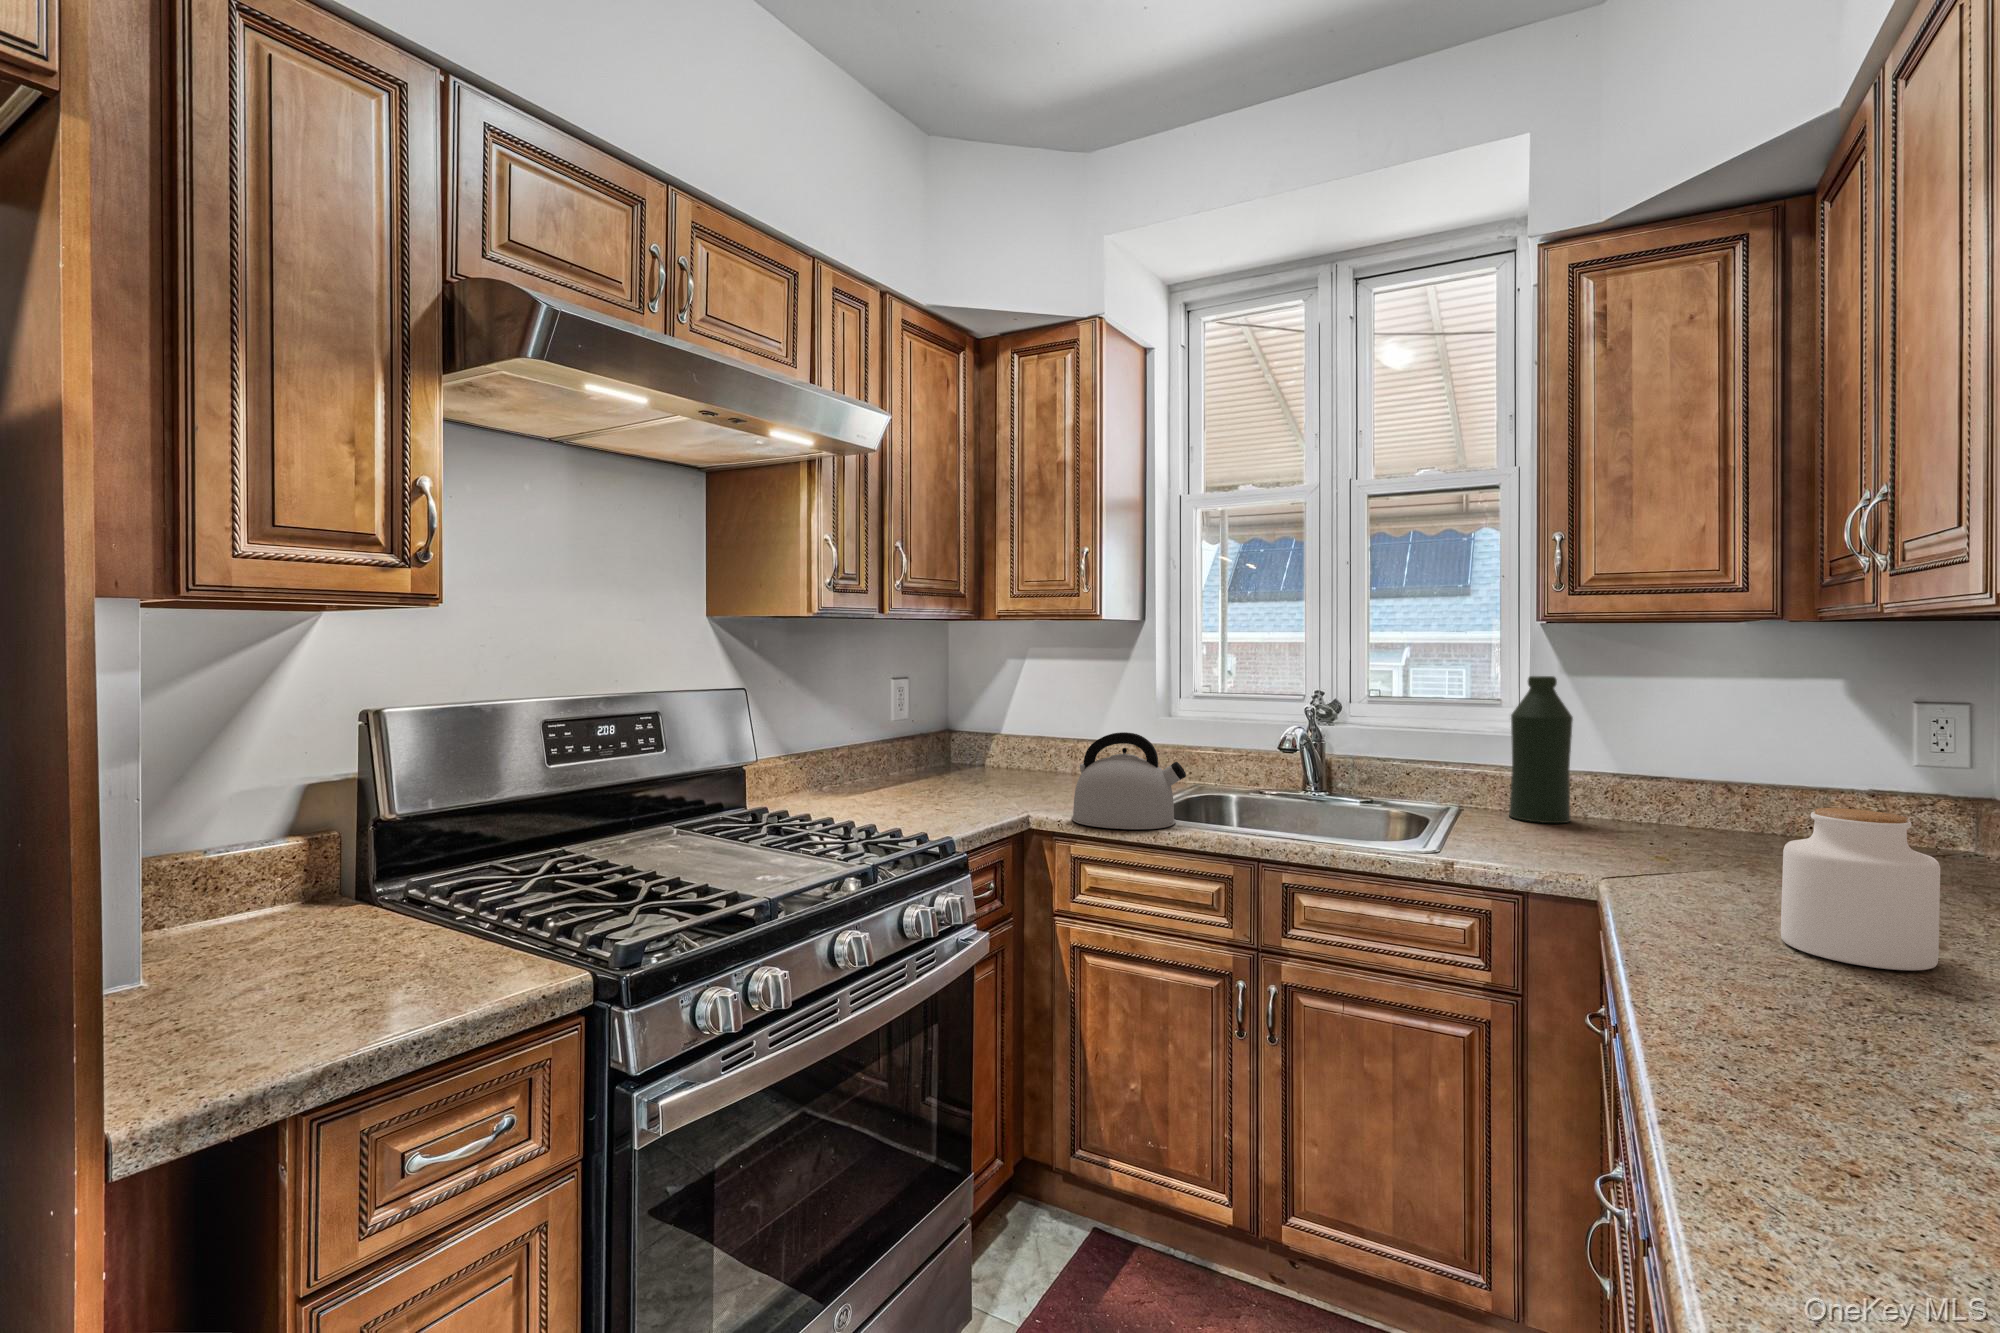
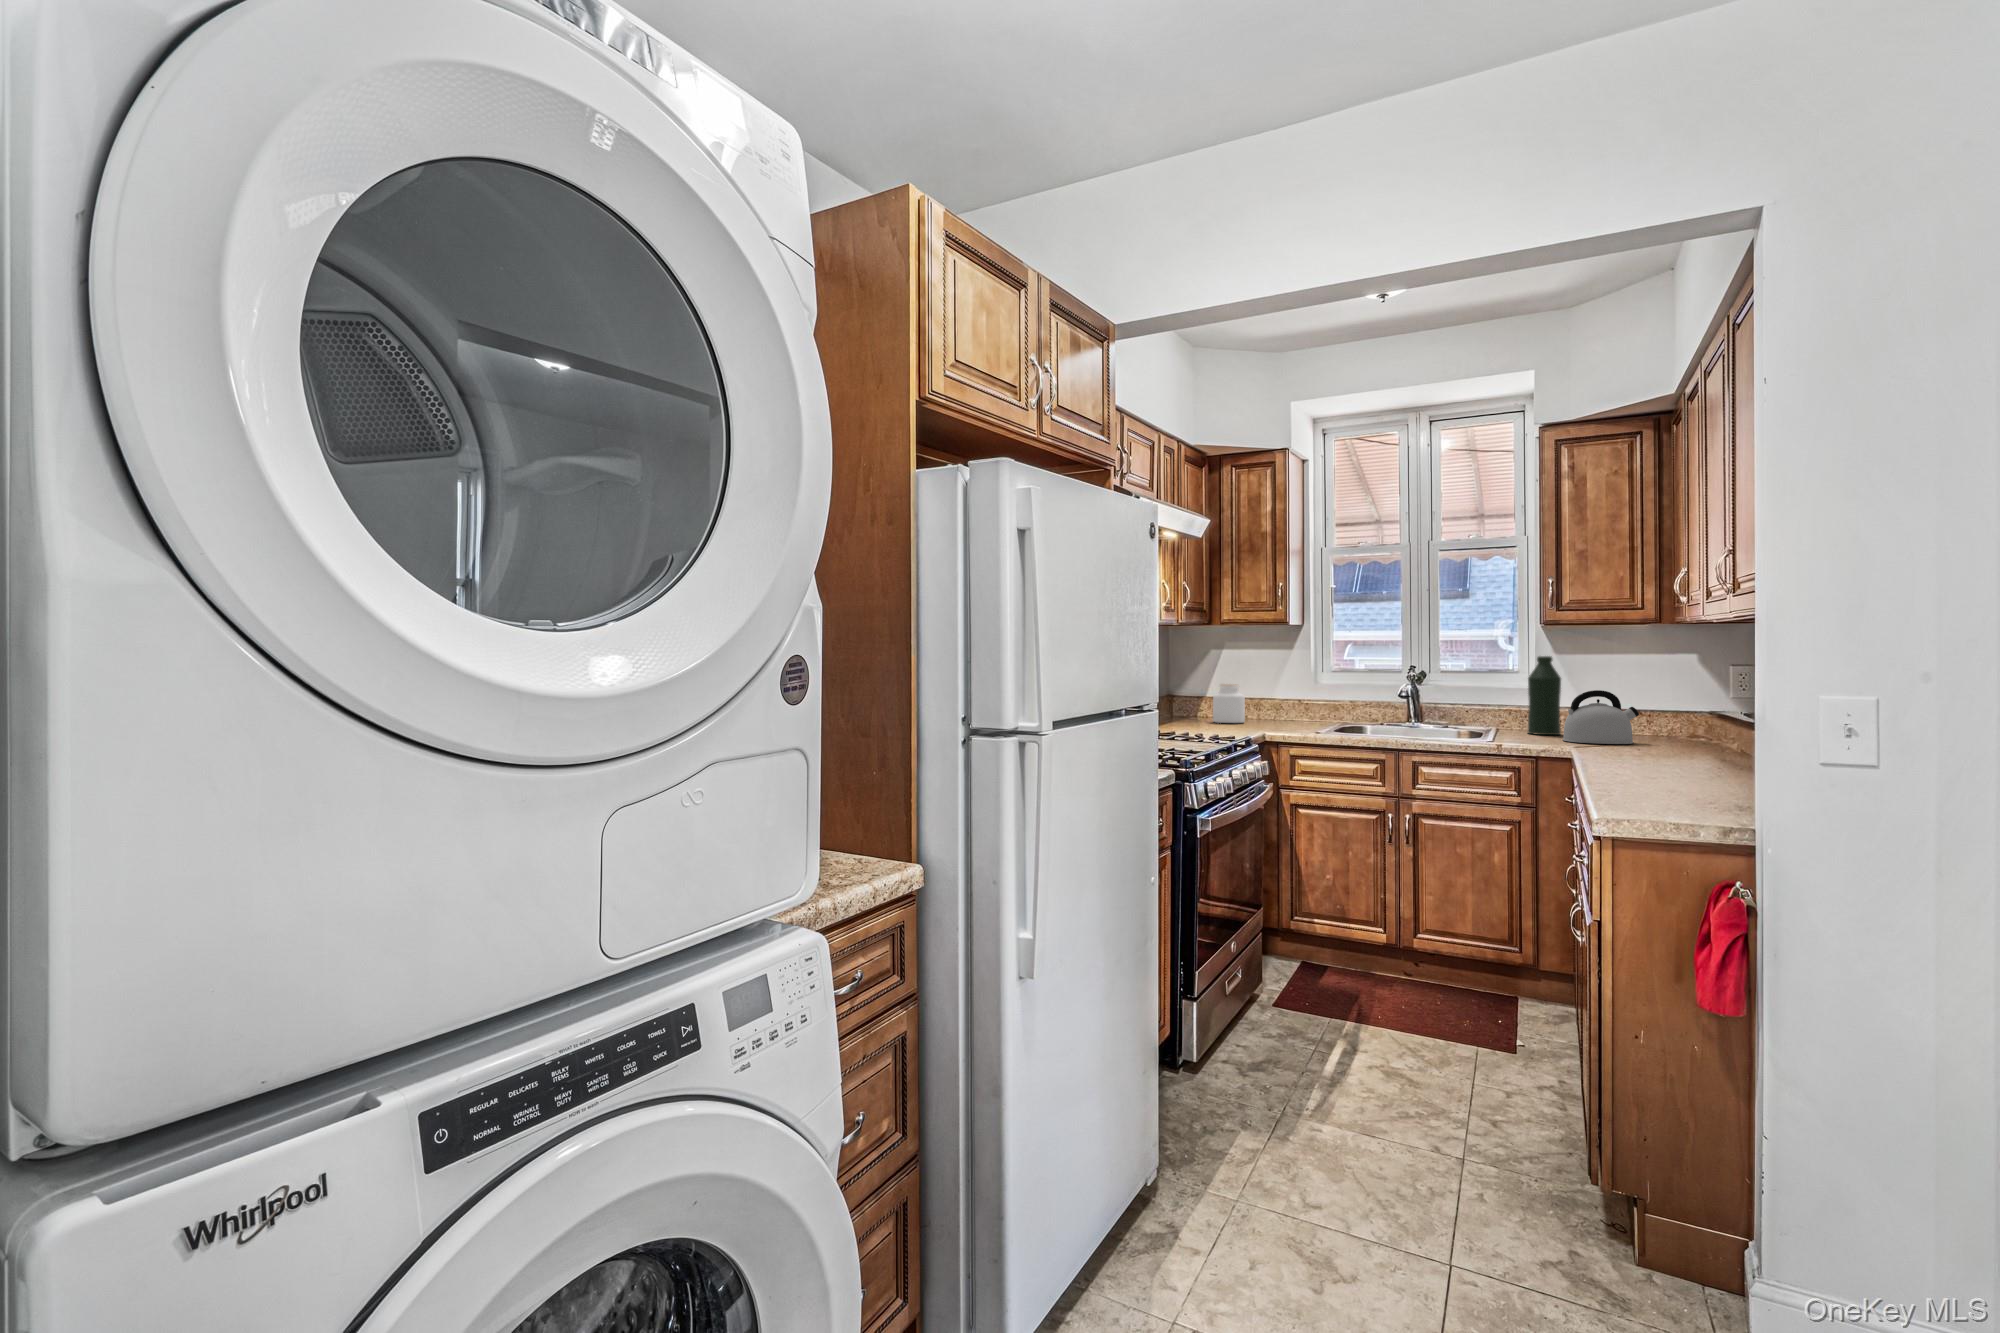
kettle: present [1072,732,1186,829] -> present [1563,690,1639,744]
jar: present [1781,808,1940,970] -> present [1213,684,1245,723]

